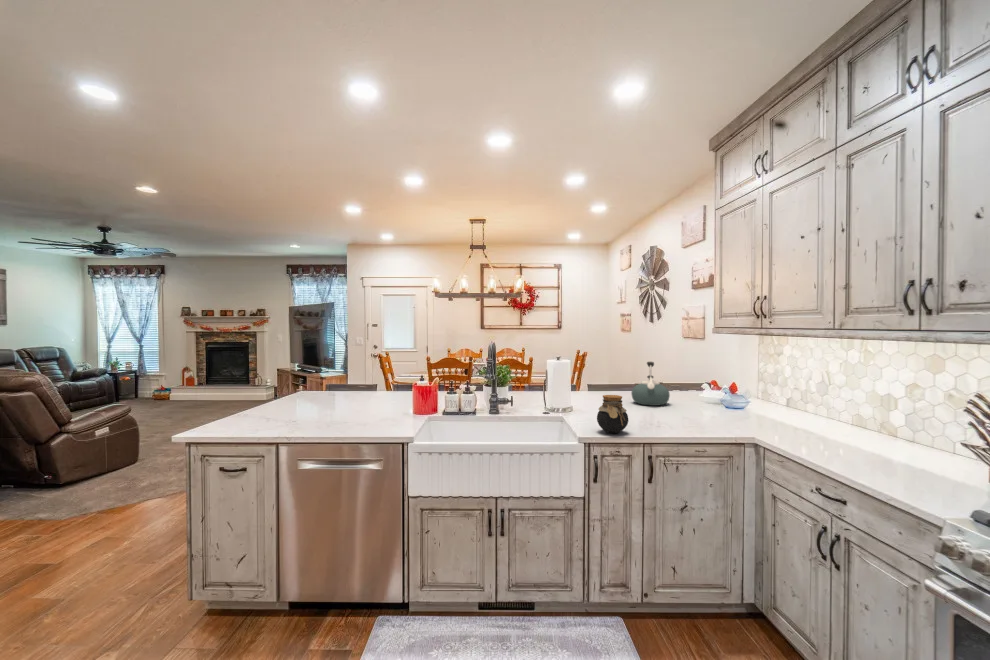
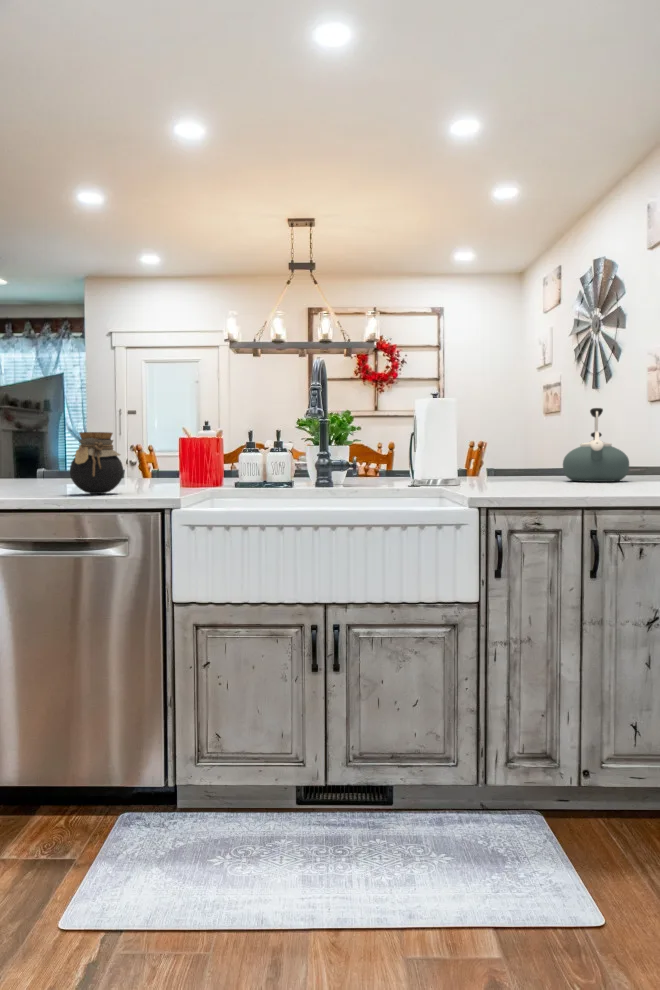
jar: present [597,395,628,433] -> present [70,432,123,494]

